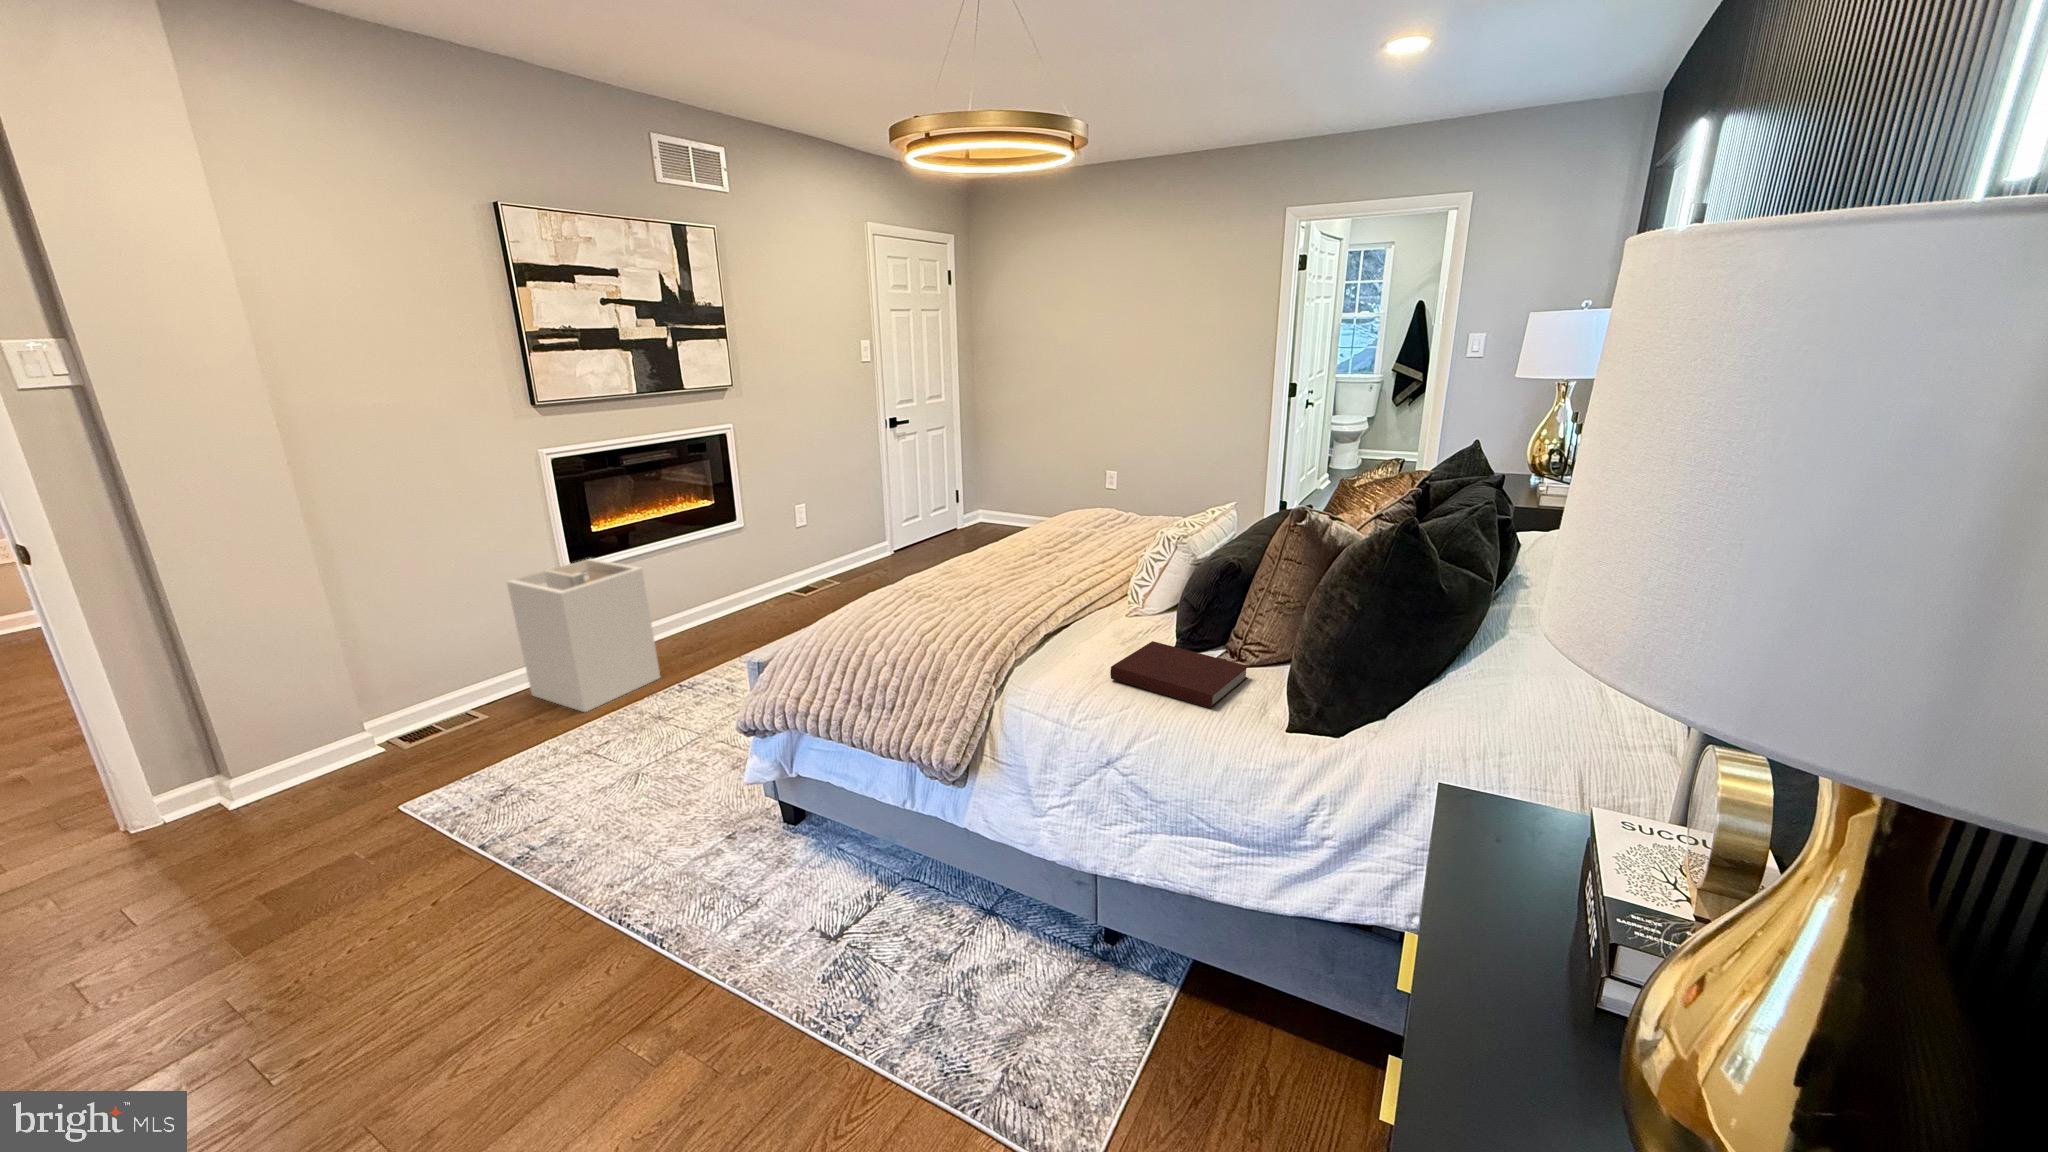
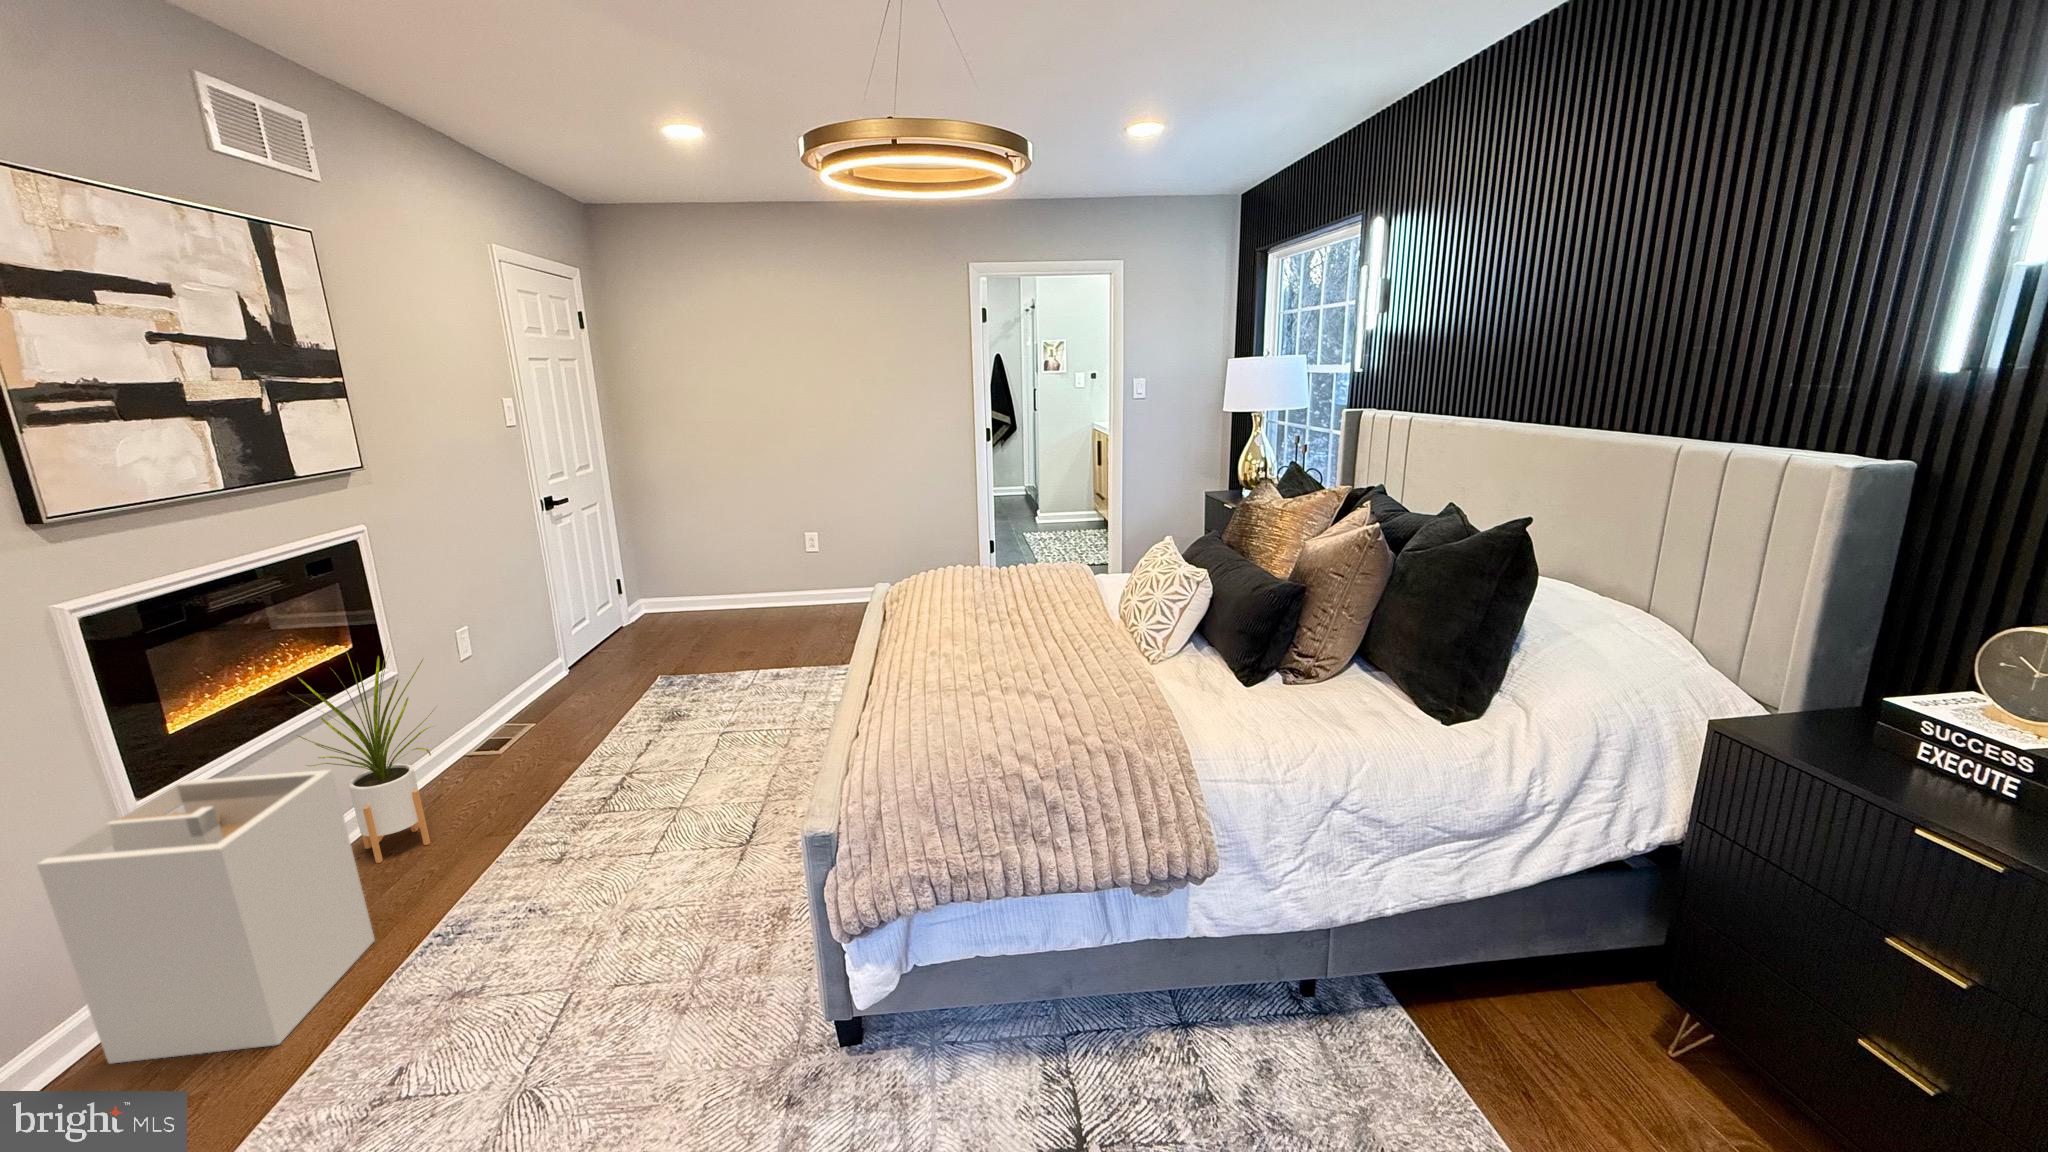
house plant: none [660,501,745,639] -> present [297,648,434,863]
notebook: present [1110,641,1249,709] -> none [1264,678,1400,723]

